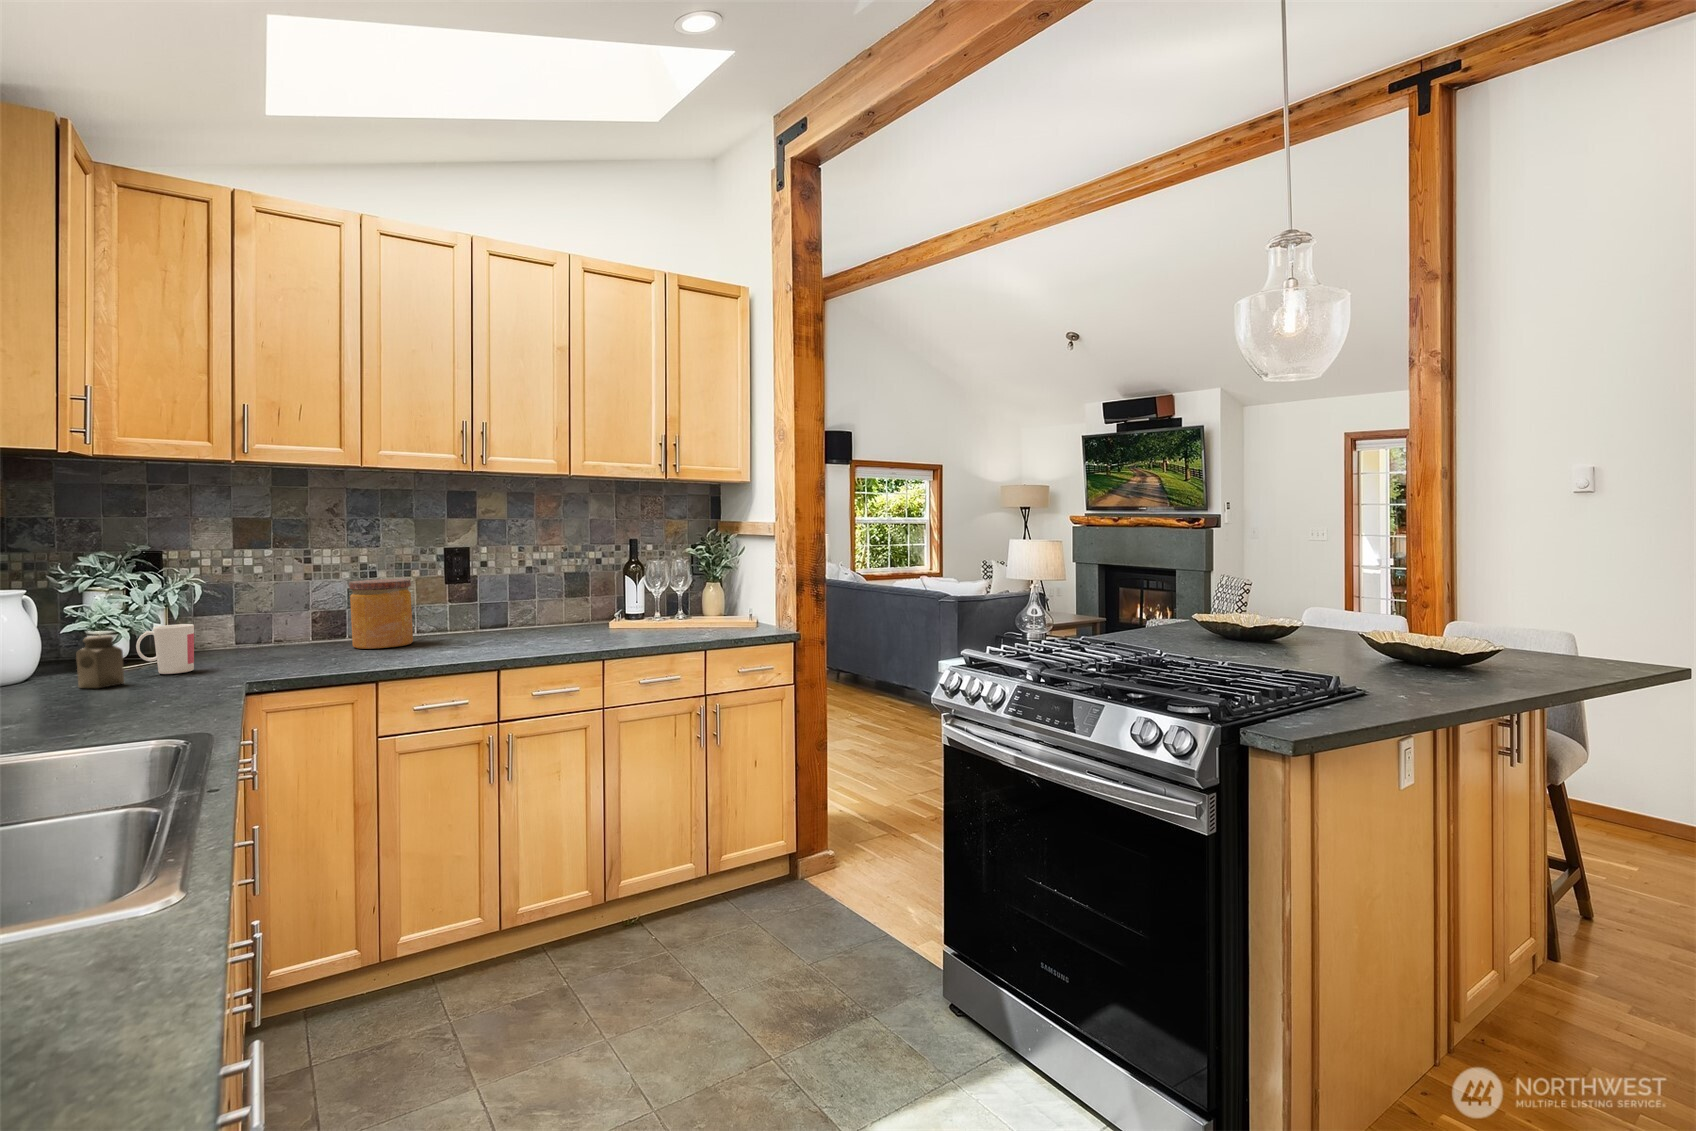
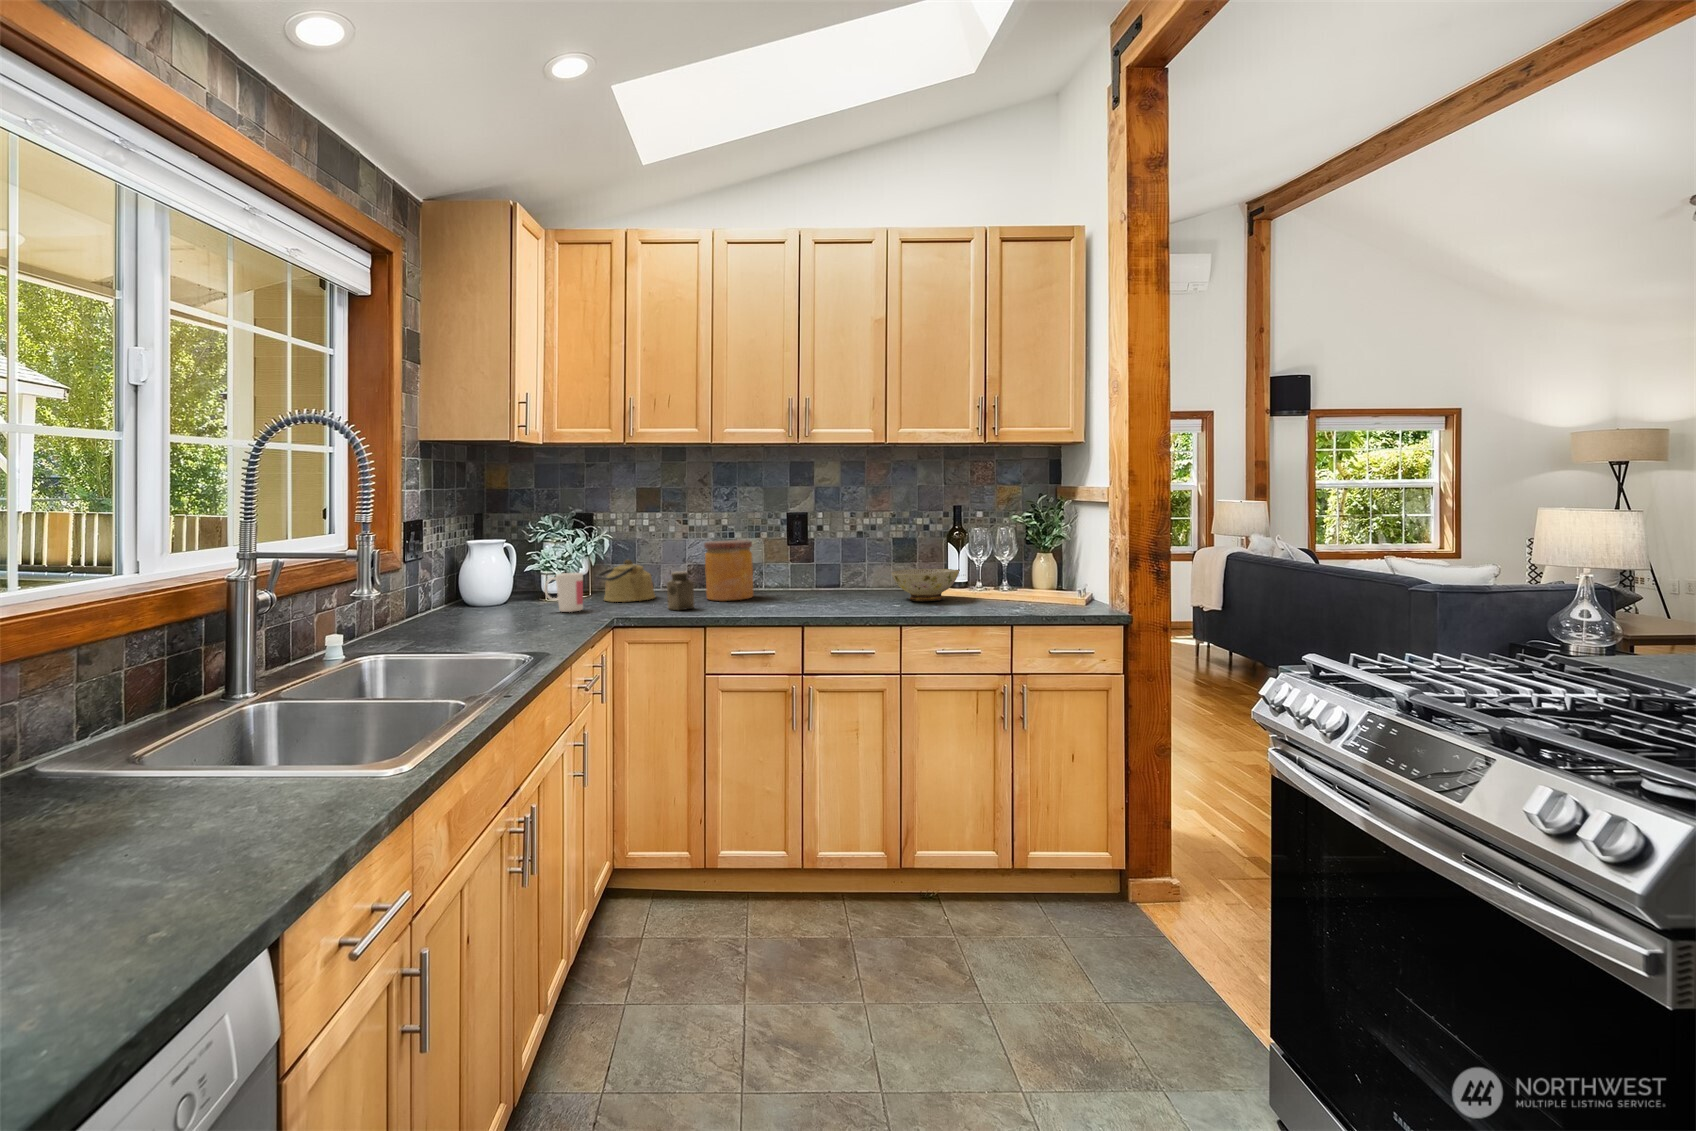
ceramic bowl: none [577,602,647,636] -> present [891,569,959,601]
kettle: none [190,606,277,658] -> present [597,560,655,602]
salt shaker: present [76,635,124,688] -> present [667,571,694,610]

